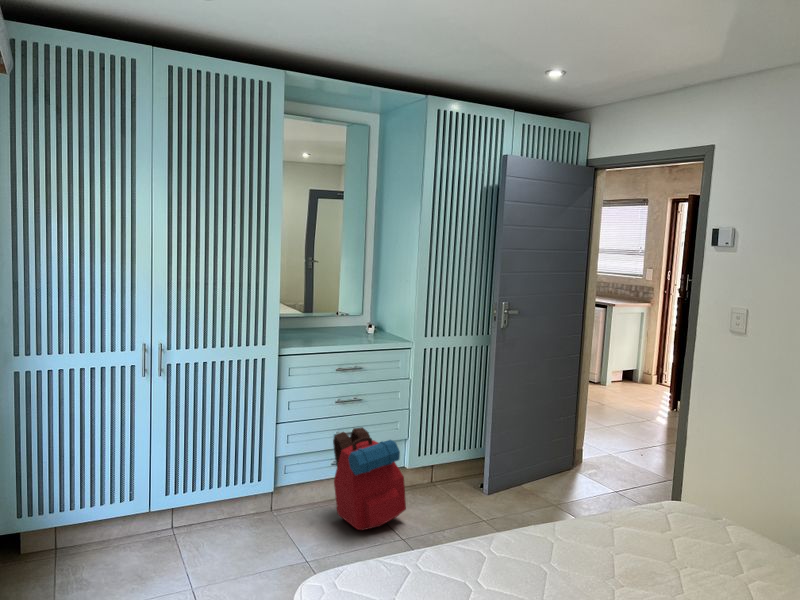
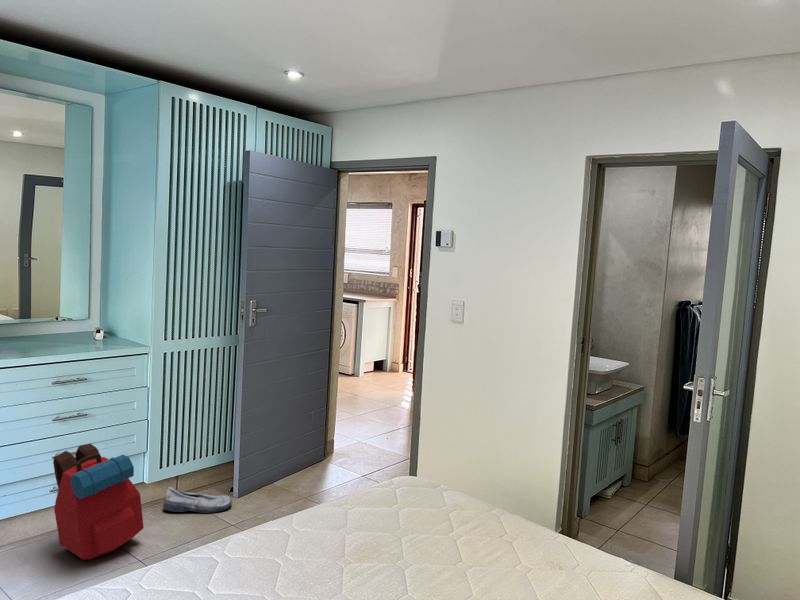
shoe: none [421,475,483,504] -> present [163,487,232,513]

